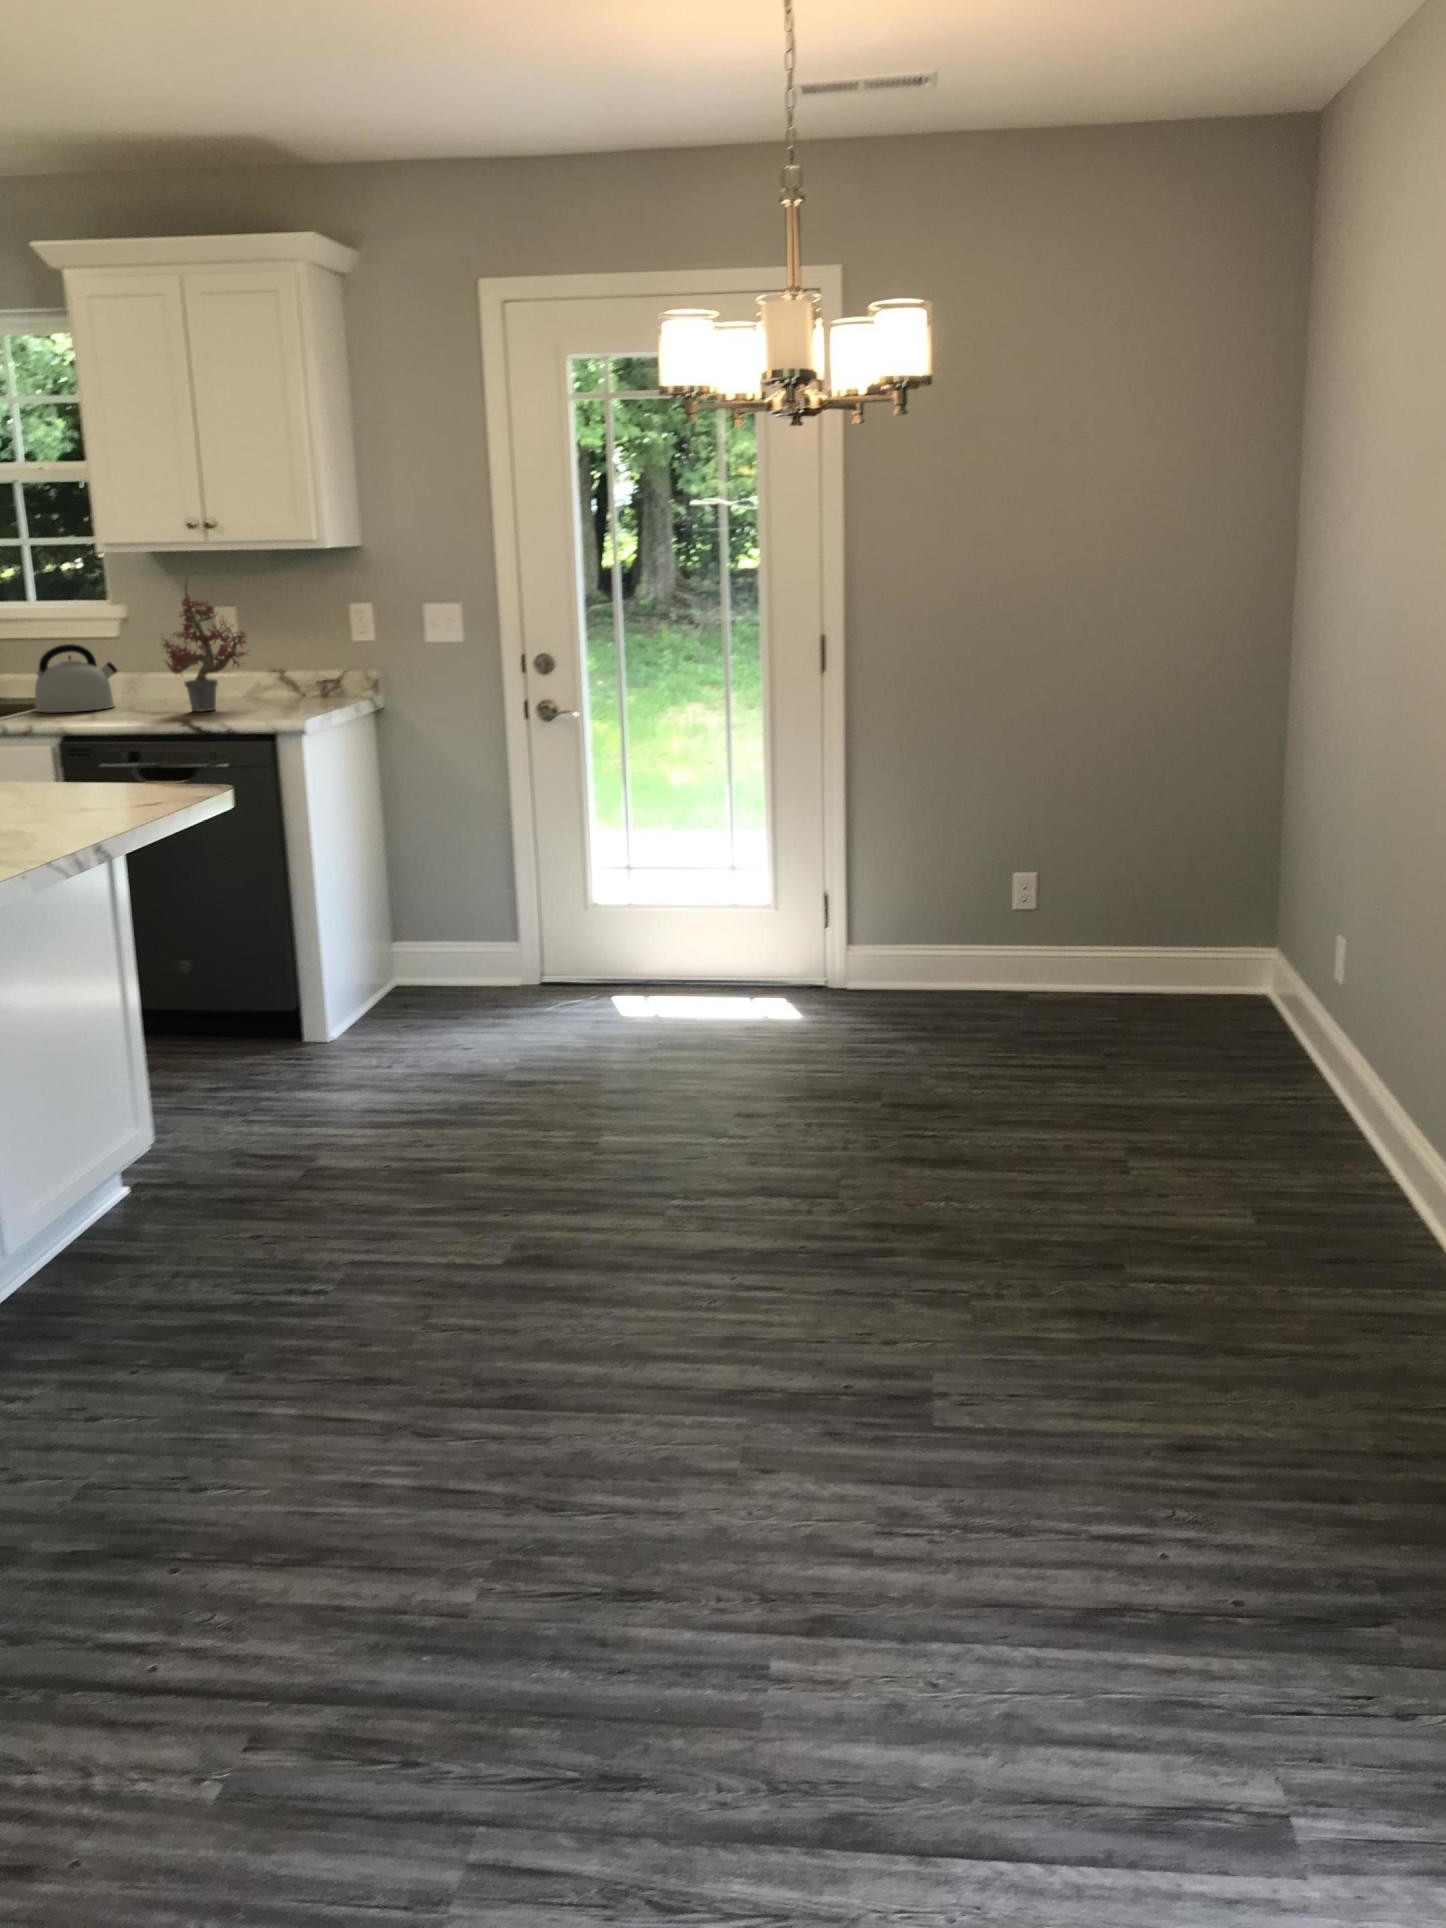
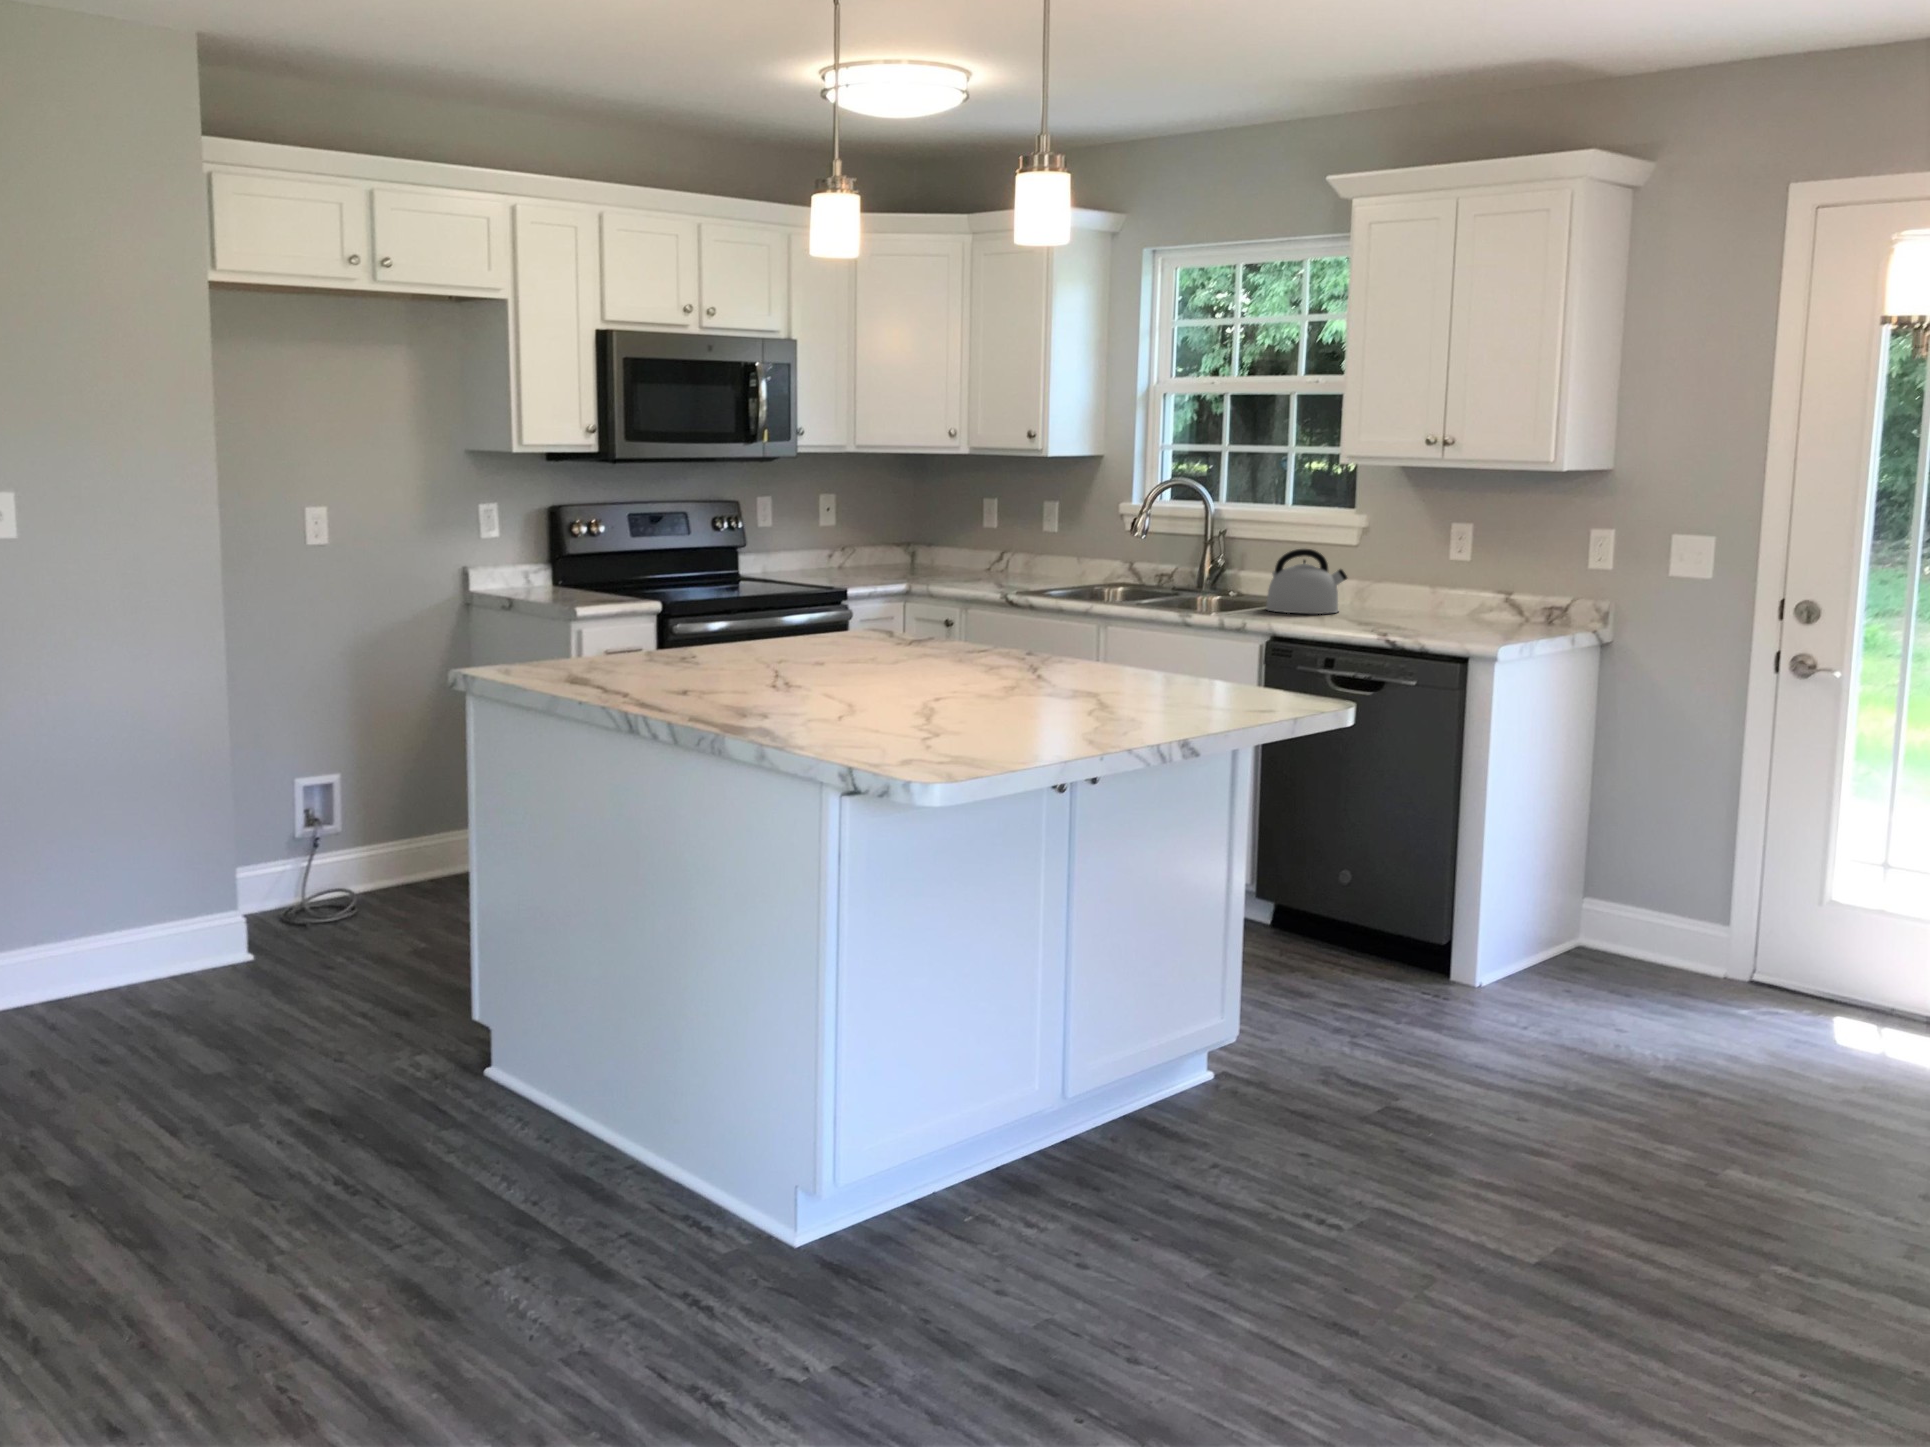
potted plant: present [163,584,248,711] -> none [1378,488,1476,626]

